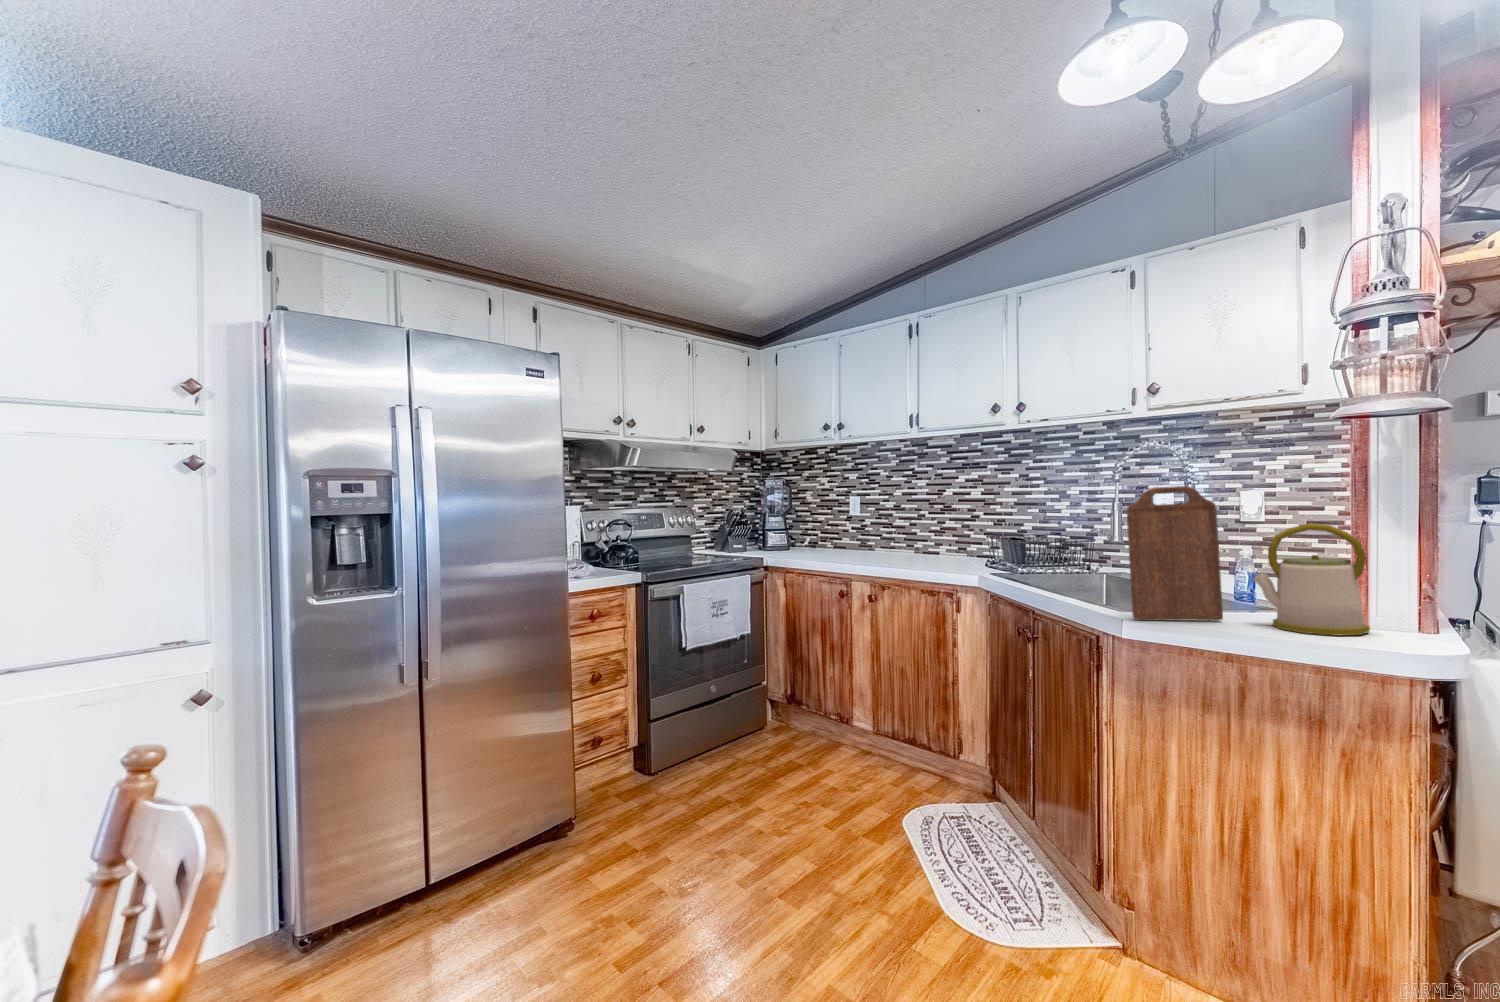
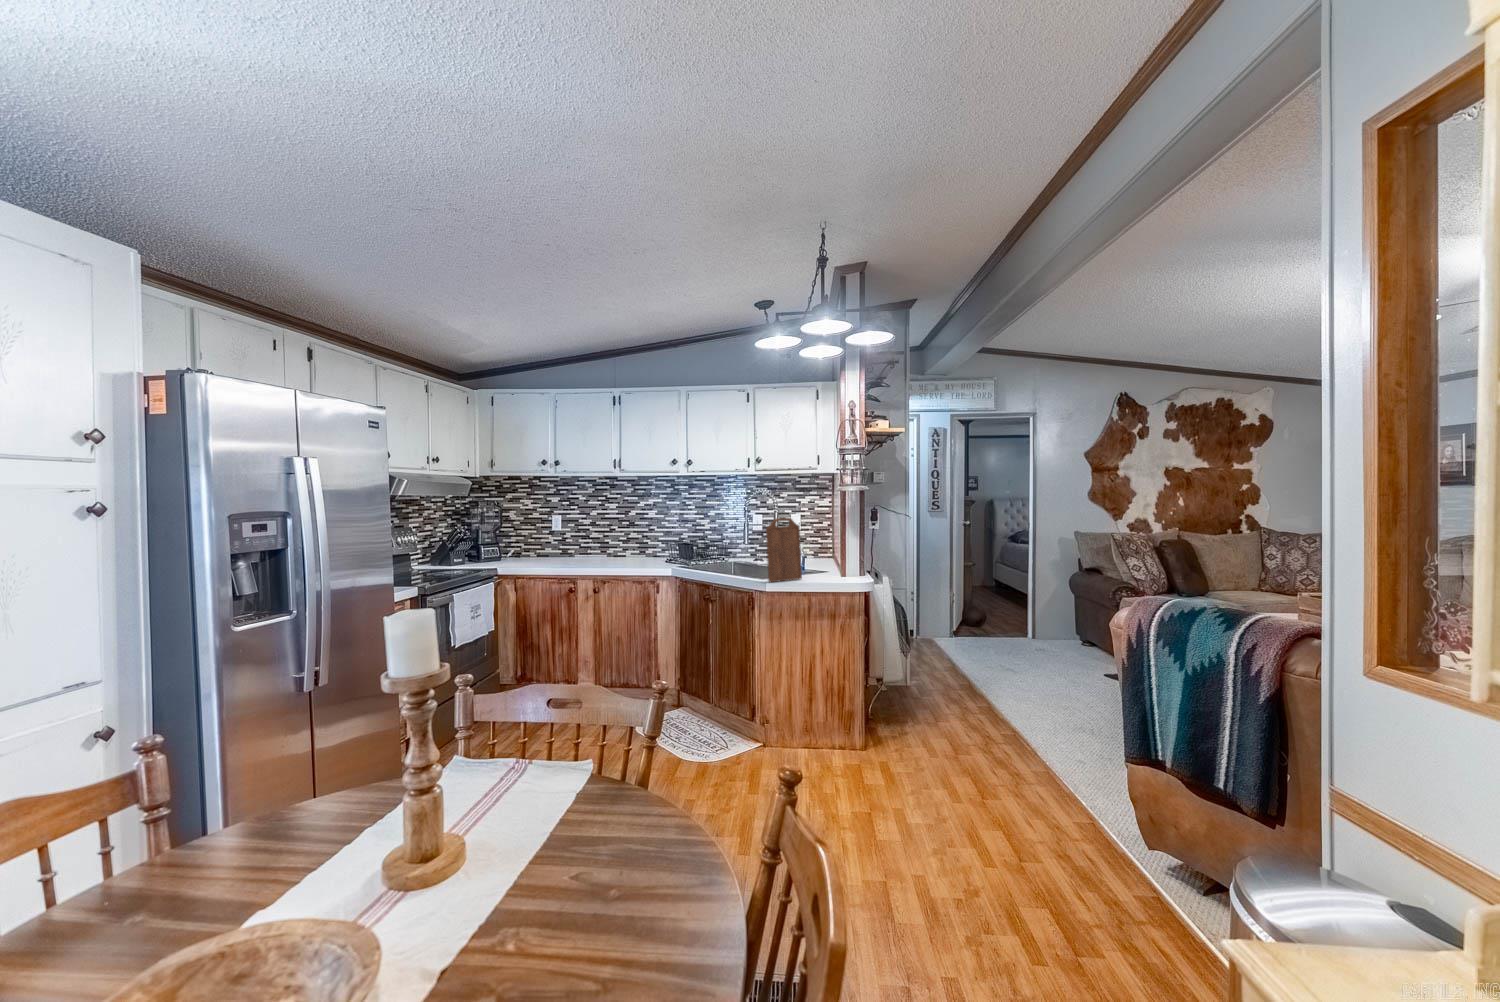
kettle: present [1253,523,1370,636] -> none [812,534,850,580]

